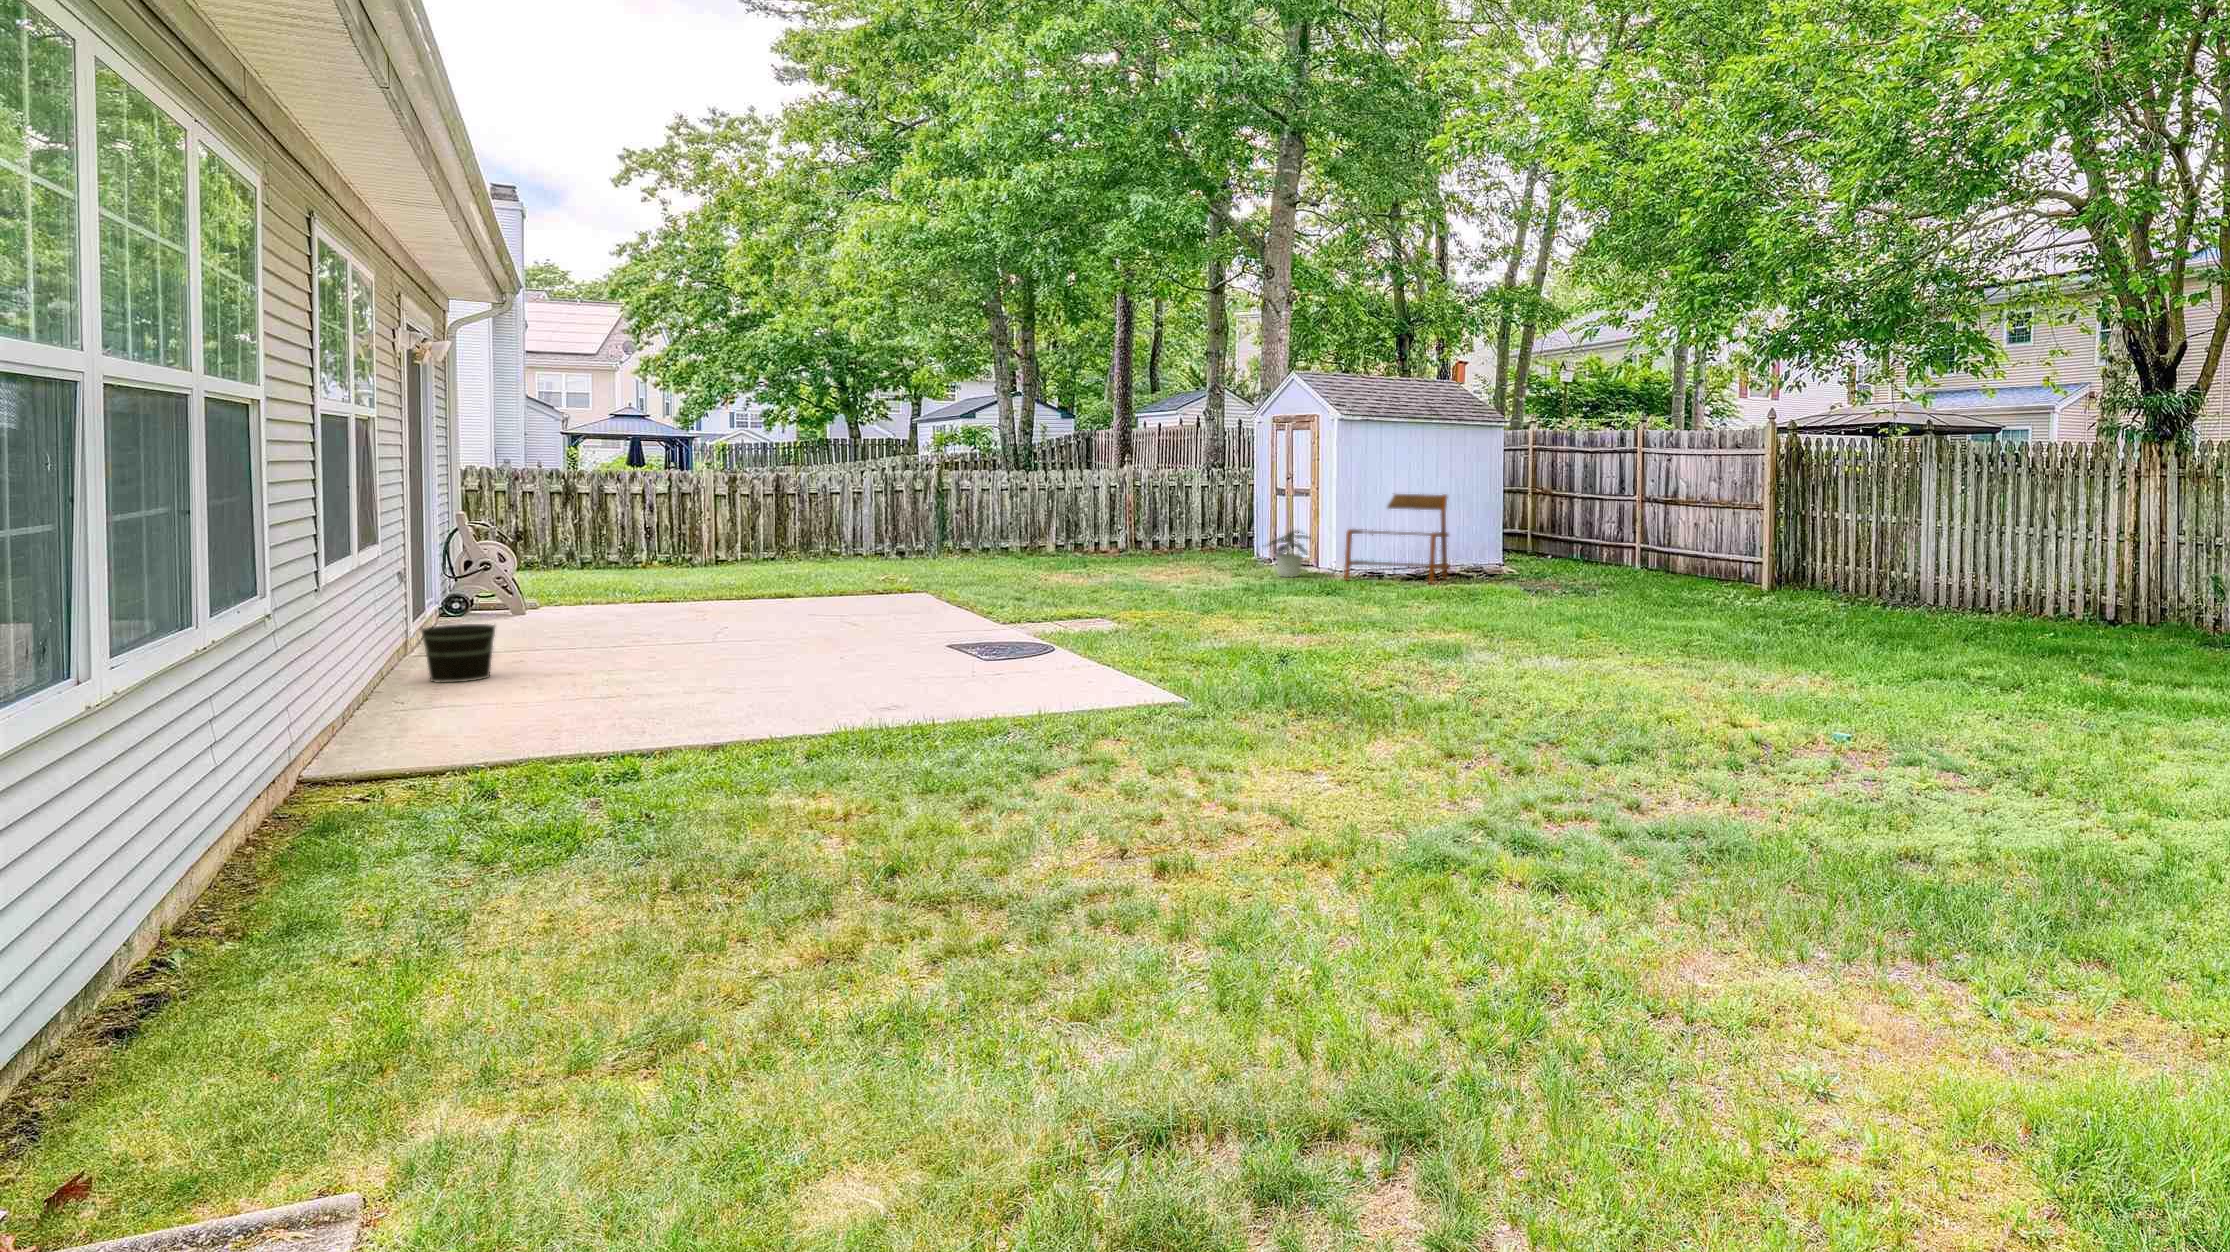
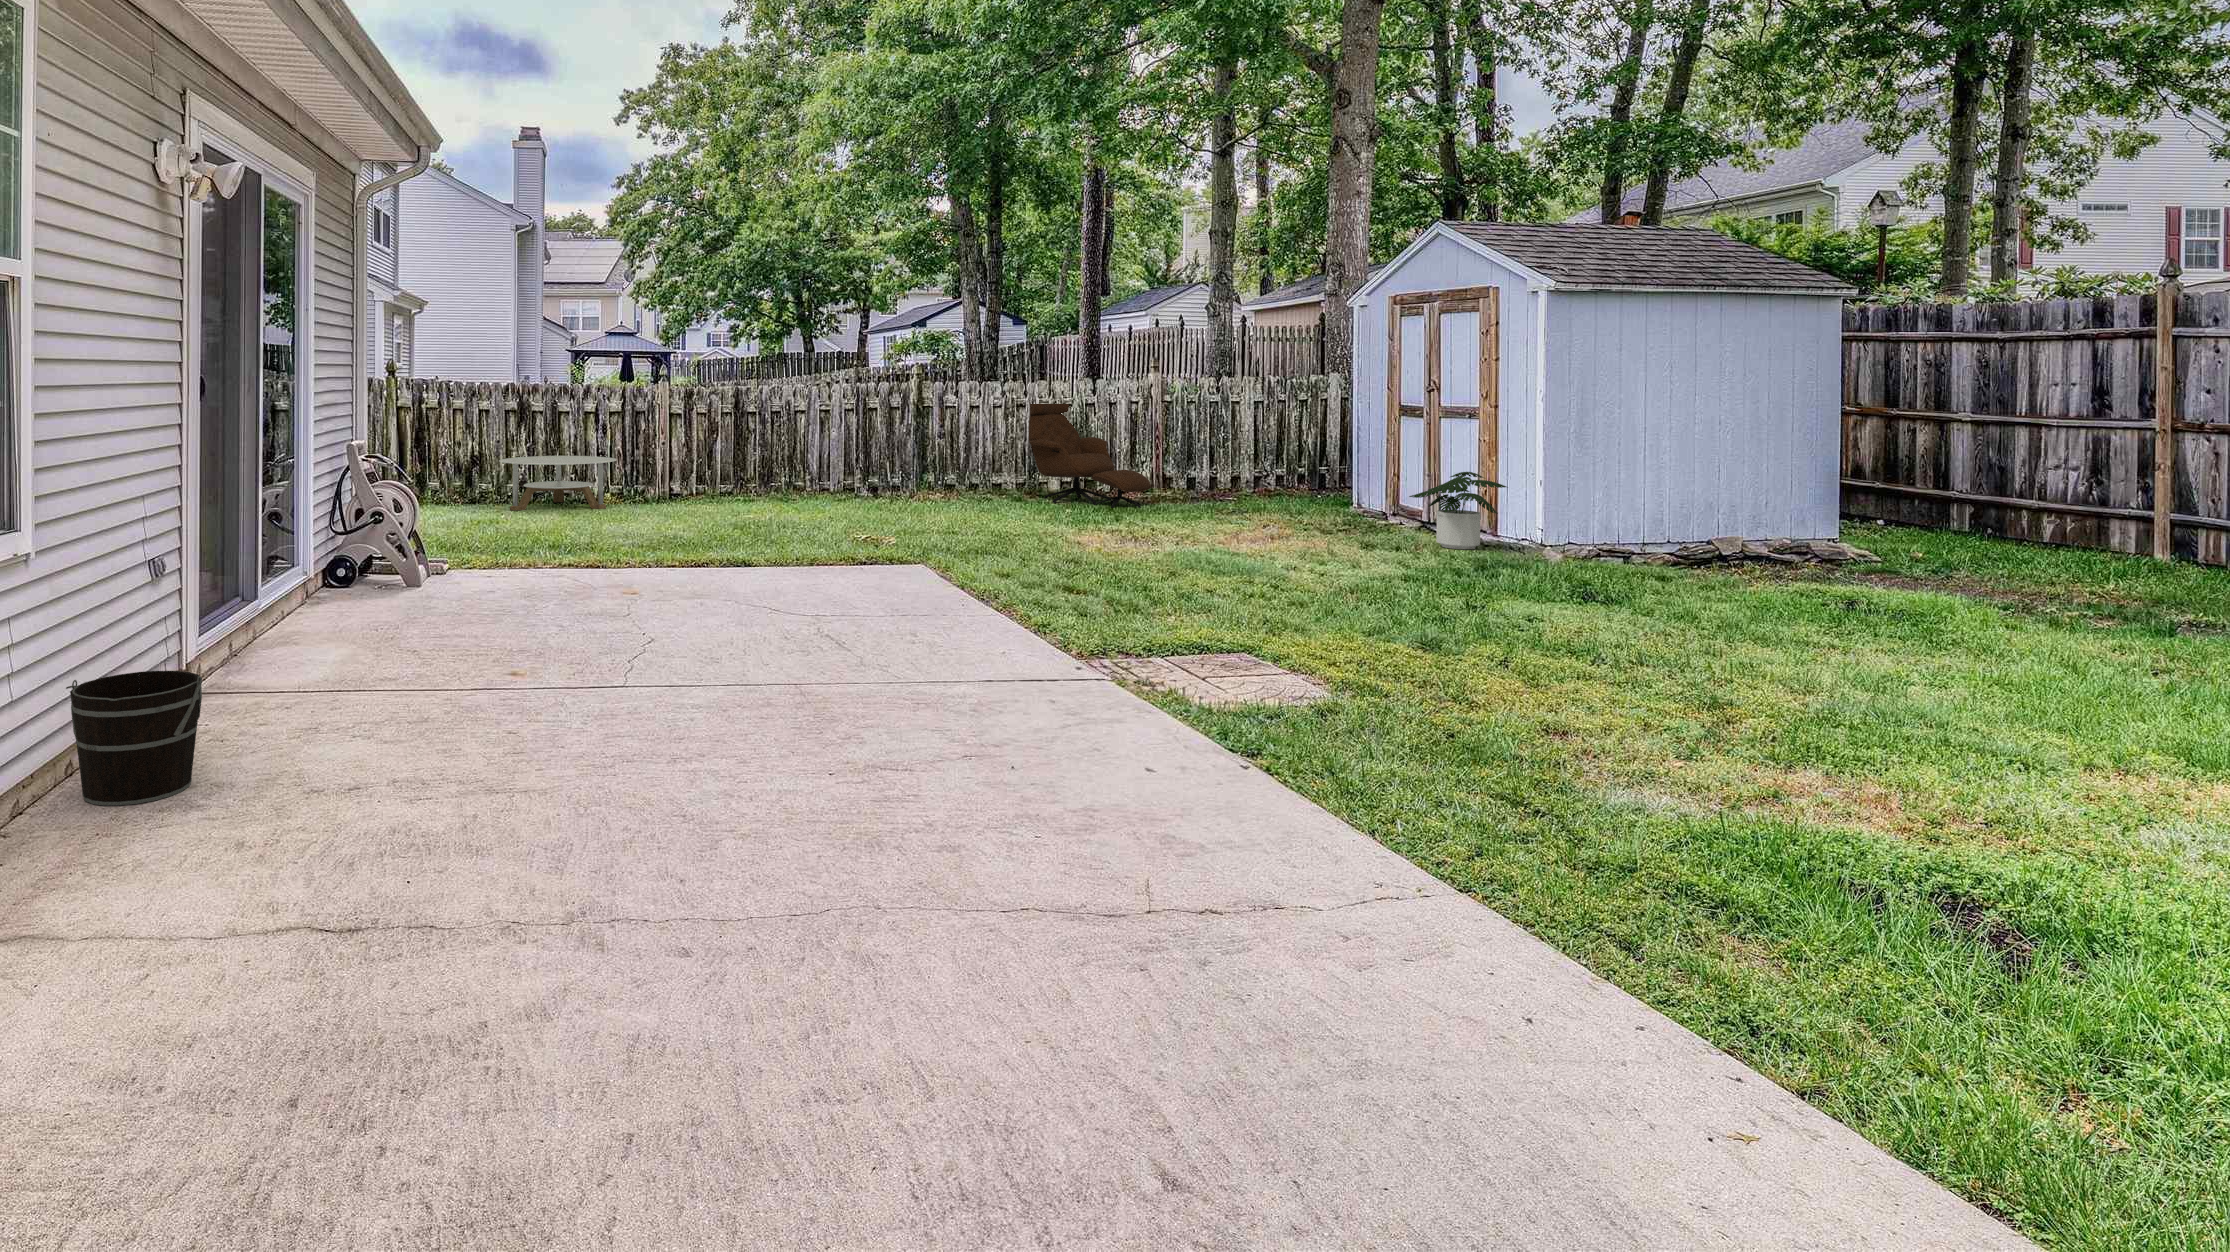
lounge chair: none [1030,479,1122,562] -> present [1029,402,1151,508]
bench: present [1344,494,1449,584] -> none [1577,409,1790,579]
round table: none [549,530,666,575] -> present [499,456,617,510]

